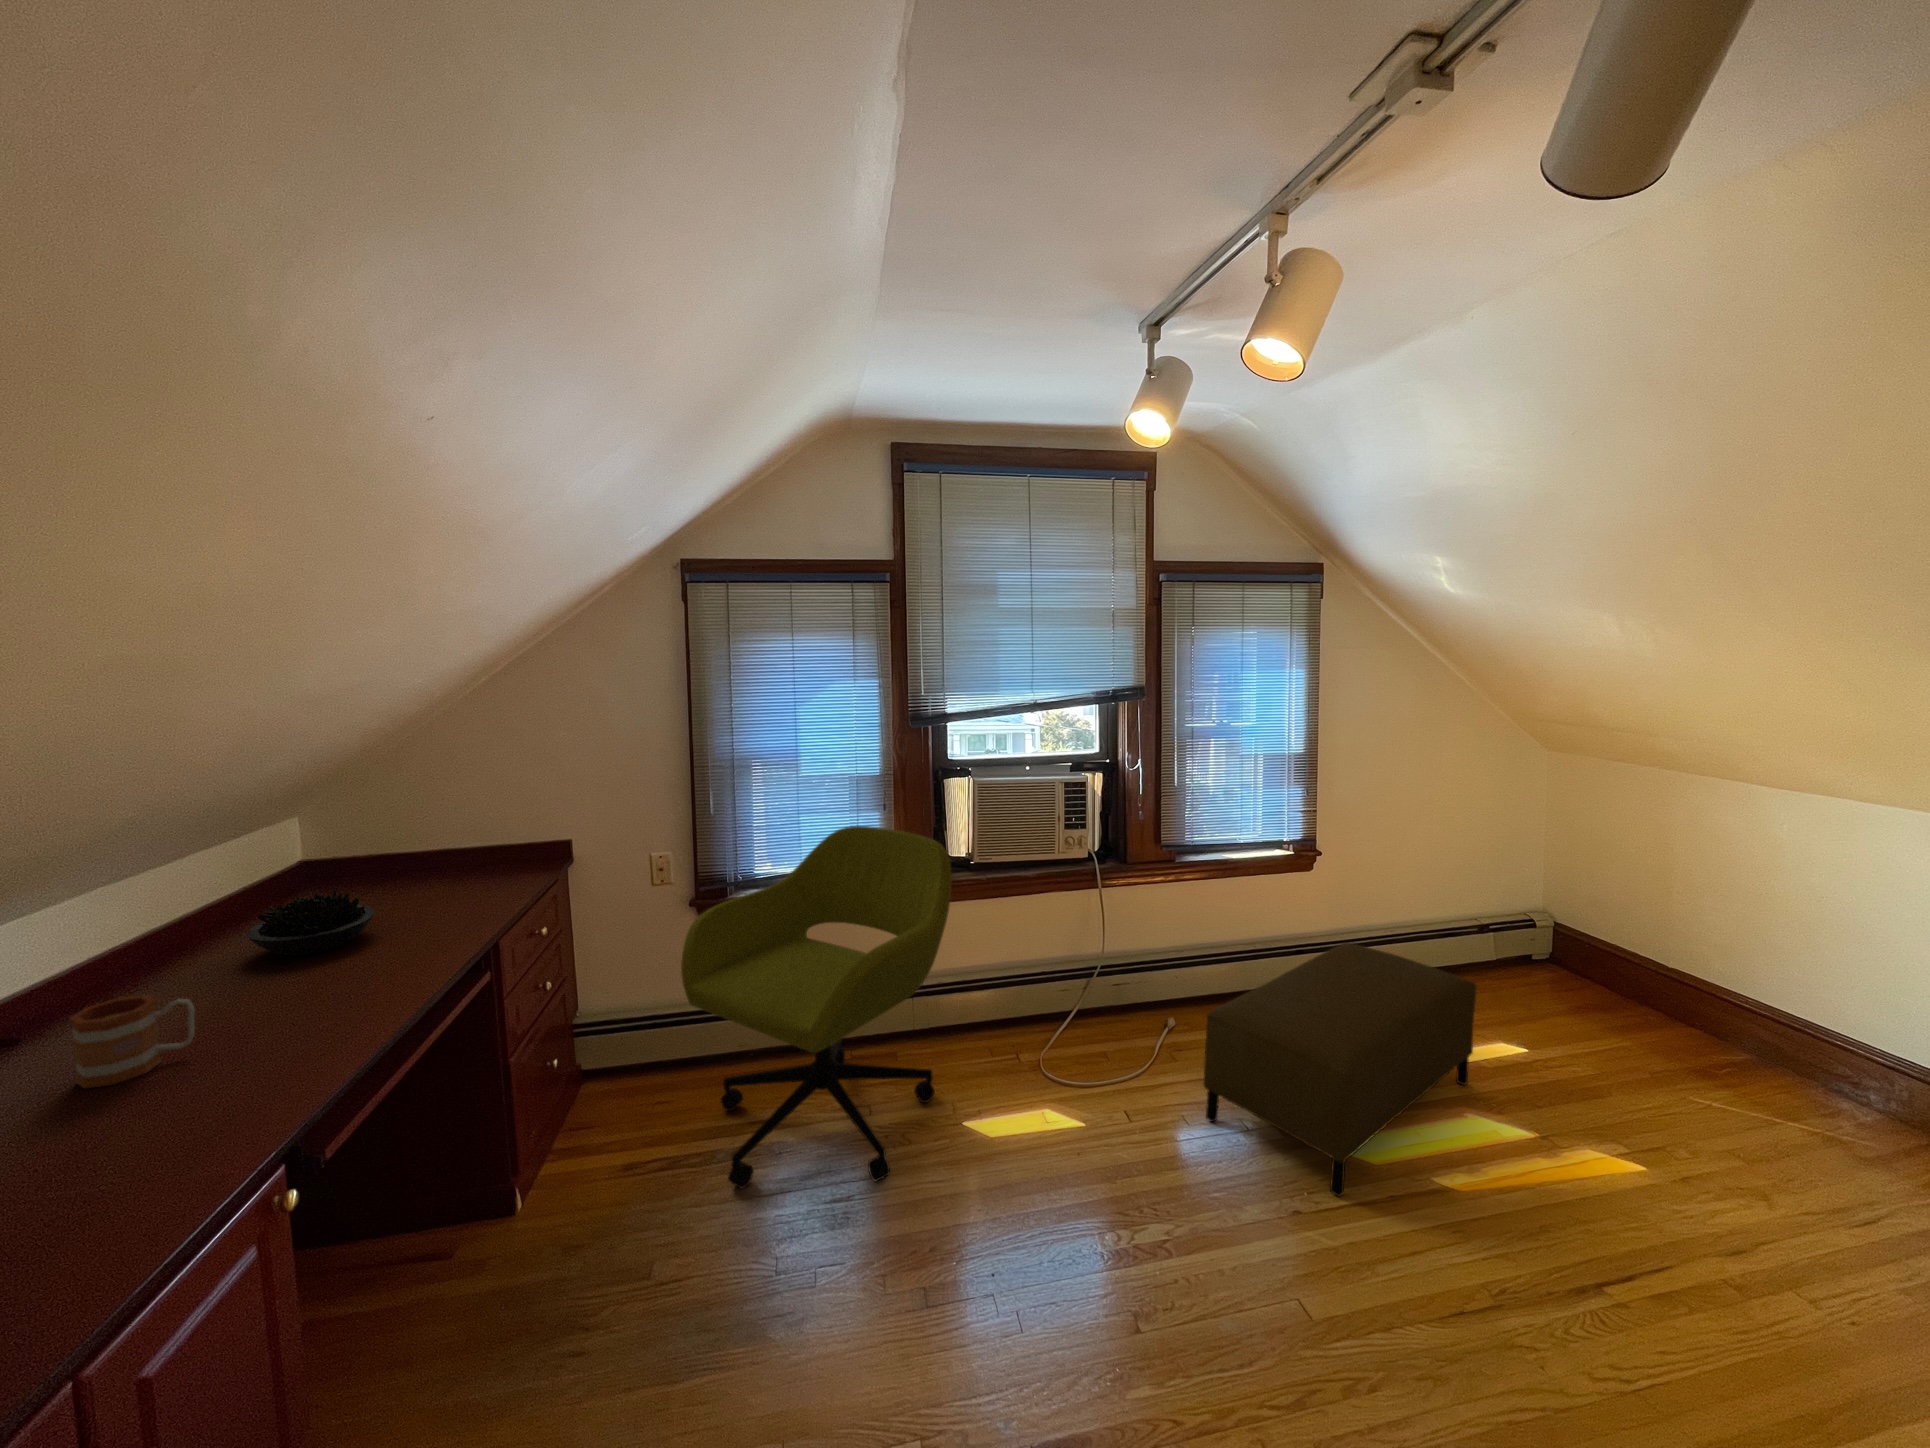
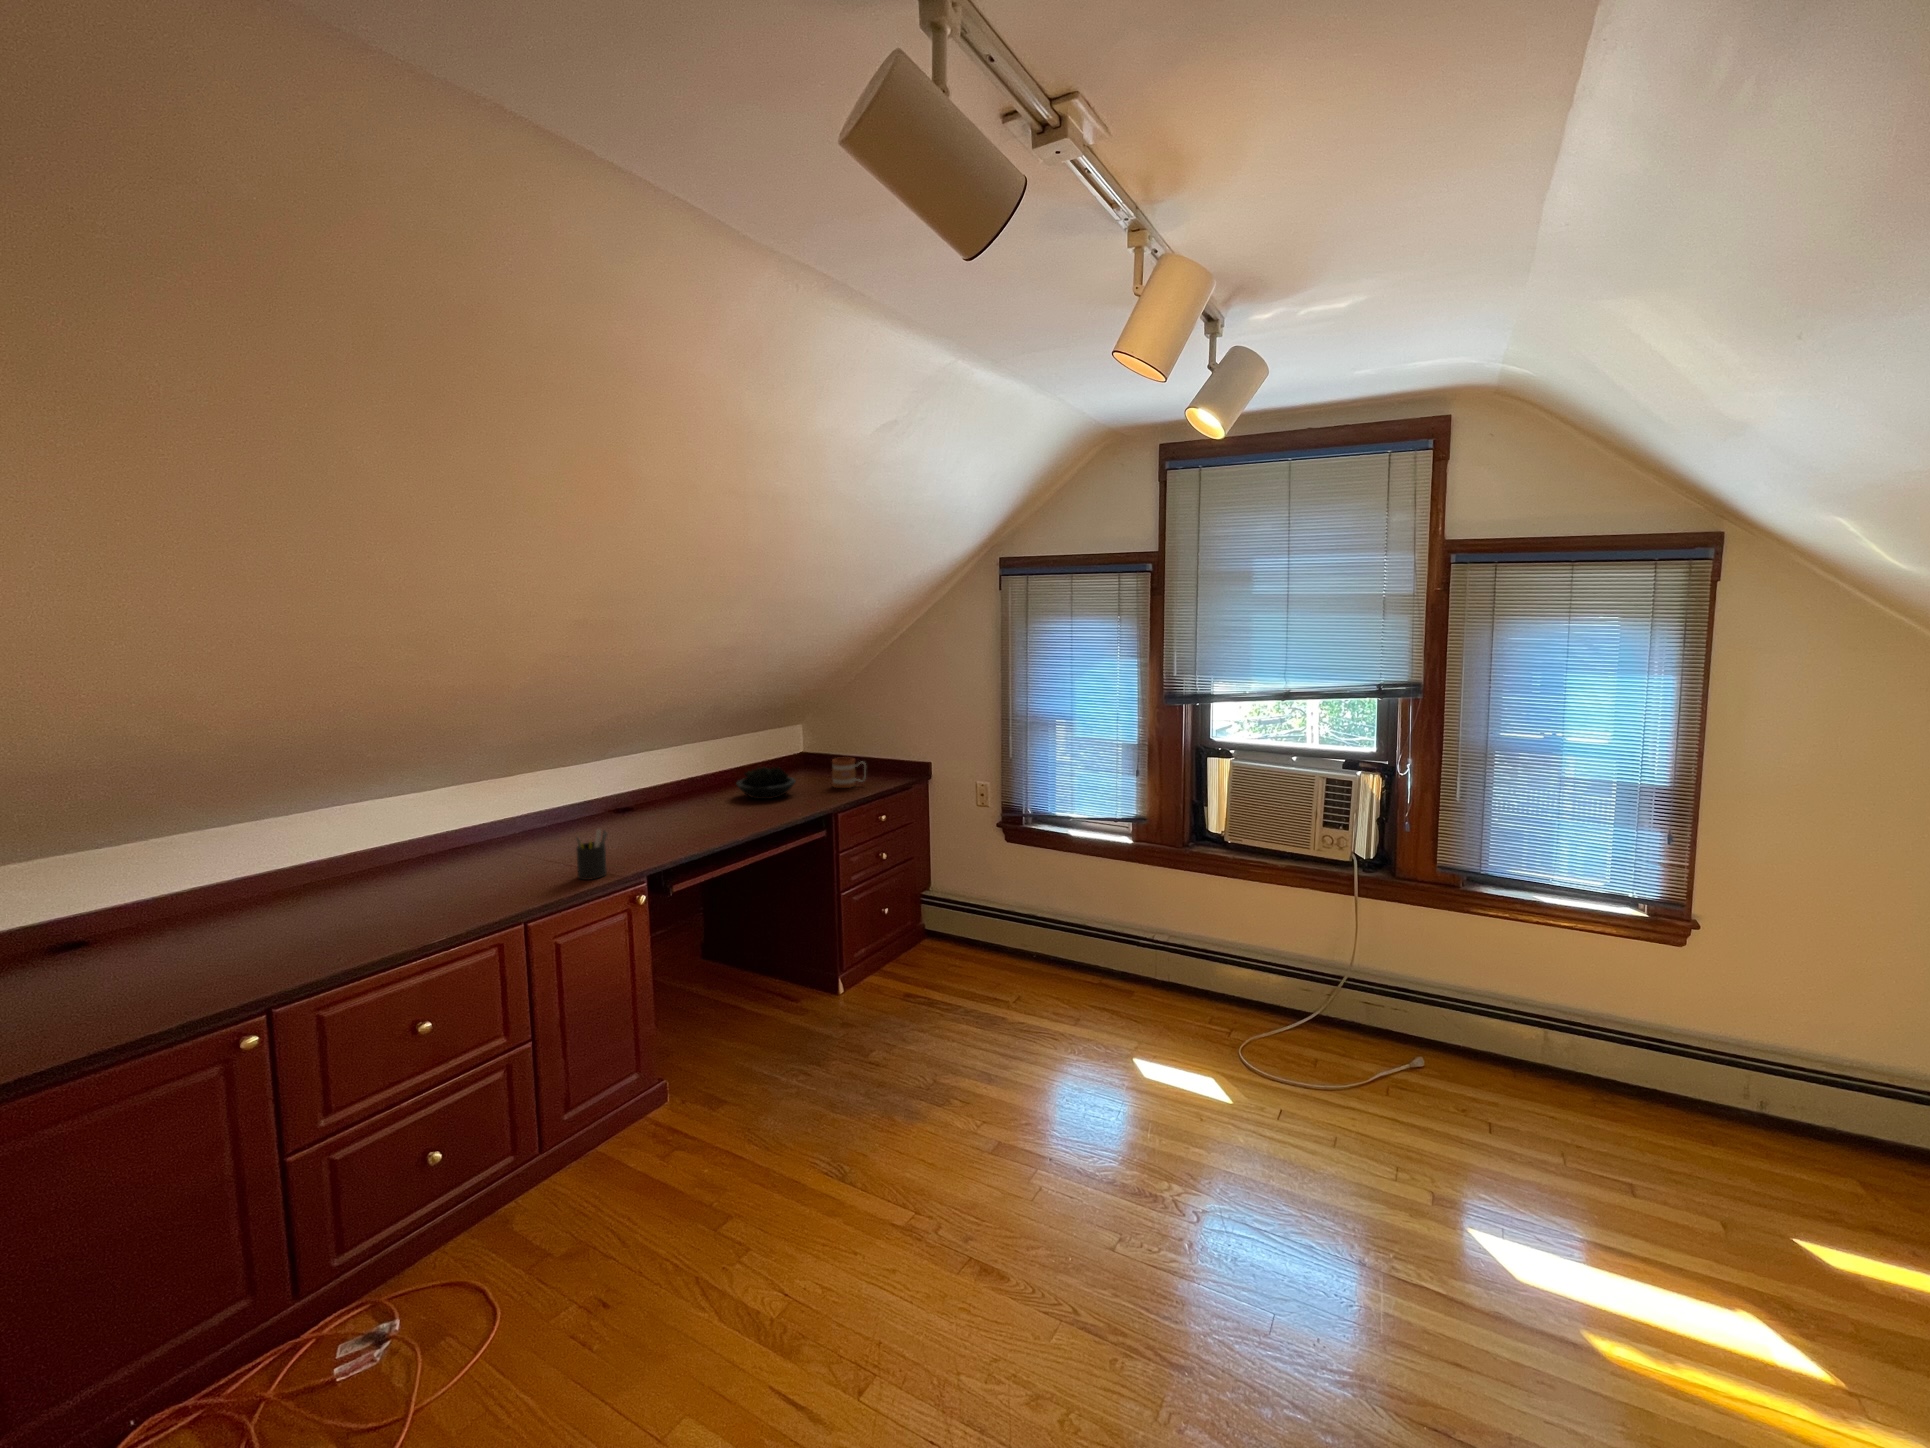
office chair: present [681,826,951,1188] -> none [948,784,1154,1068]
ottoman: present [1203,943,1476,1196] -> none [1367,1039,1856,1298]
mug: present [70,995,195,1089] -> present [832,757,866,788]
pen holder: none [92,1096,177,1222] -> present [576,829,607,880]

